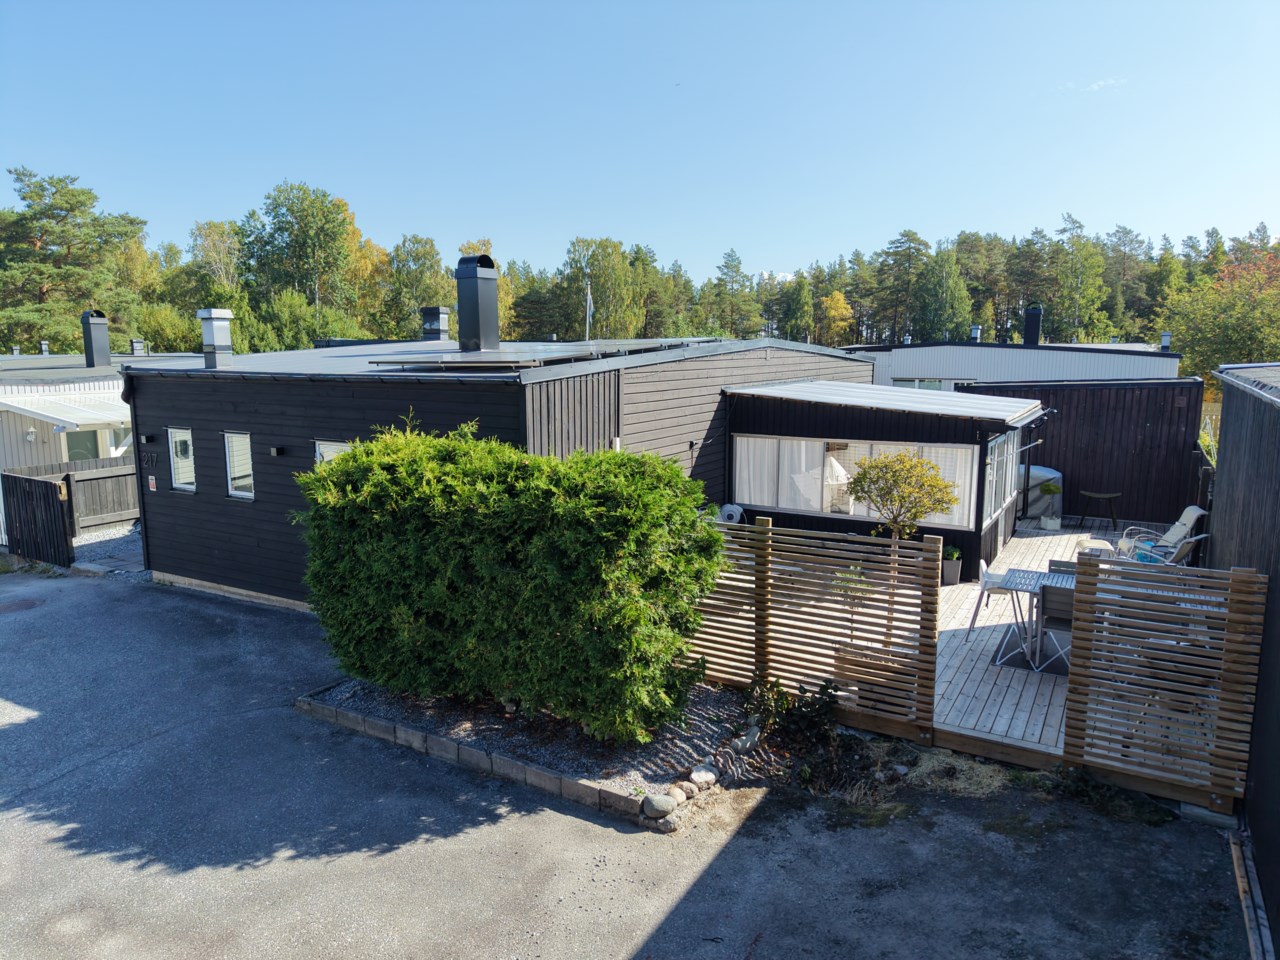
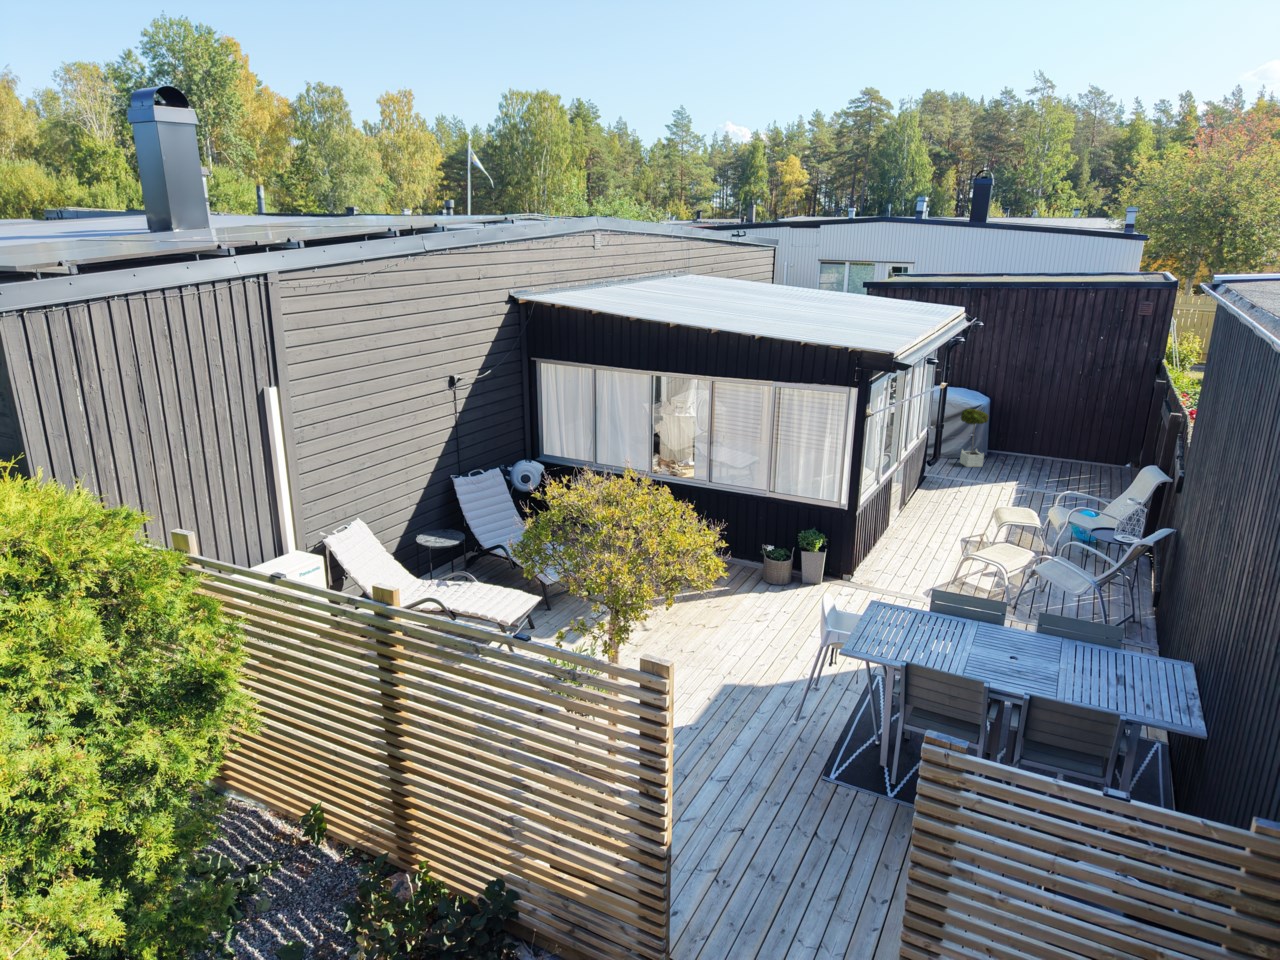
stool: present [1079,490,1121,531] -> none [1006,416,1061,469]

